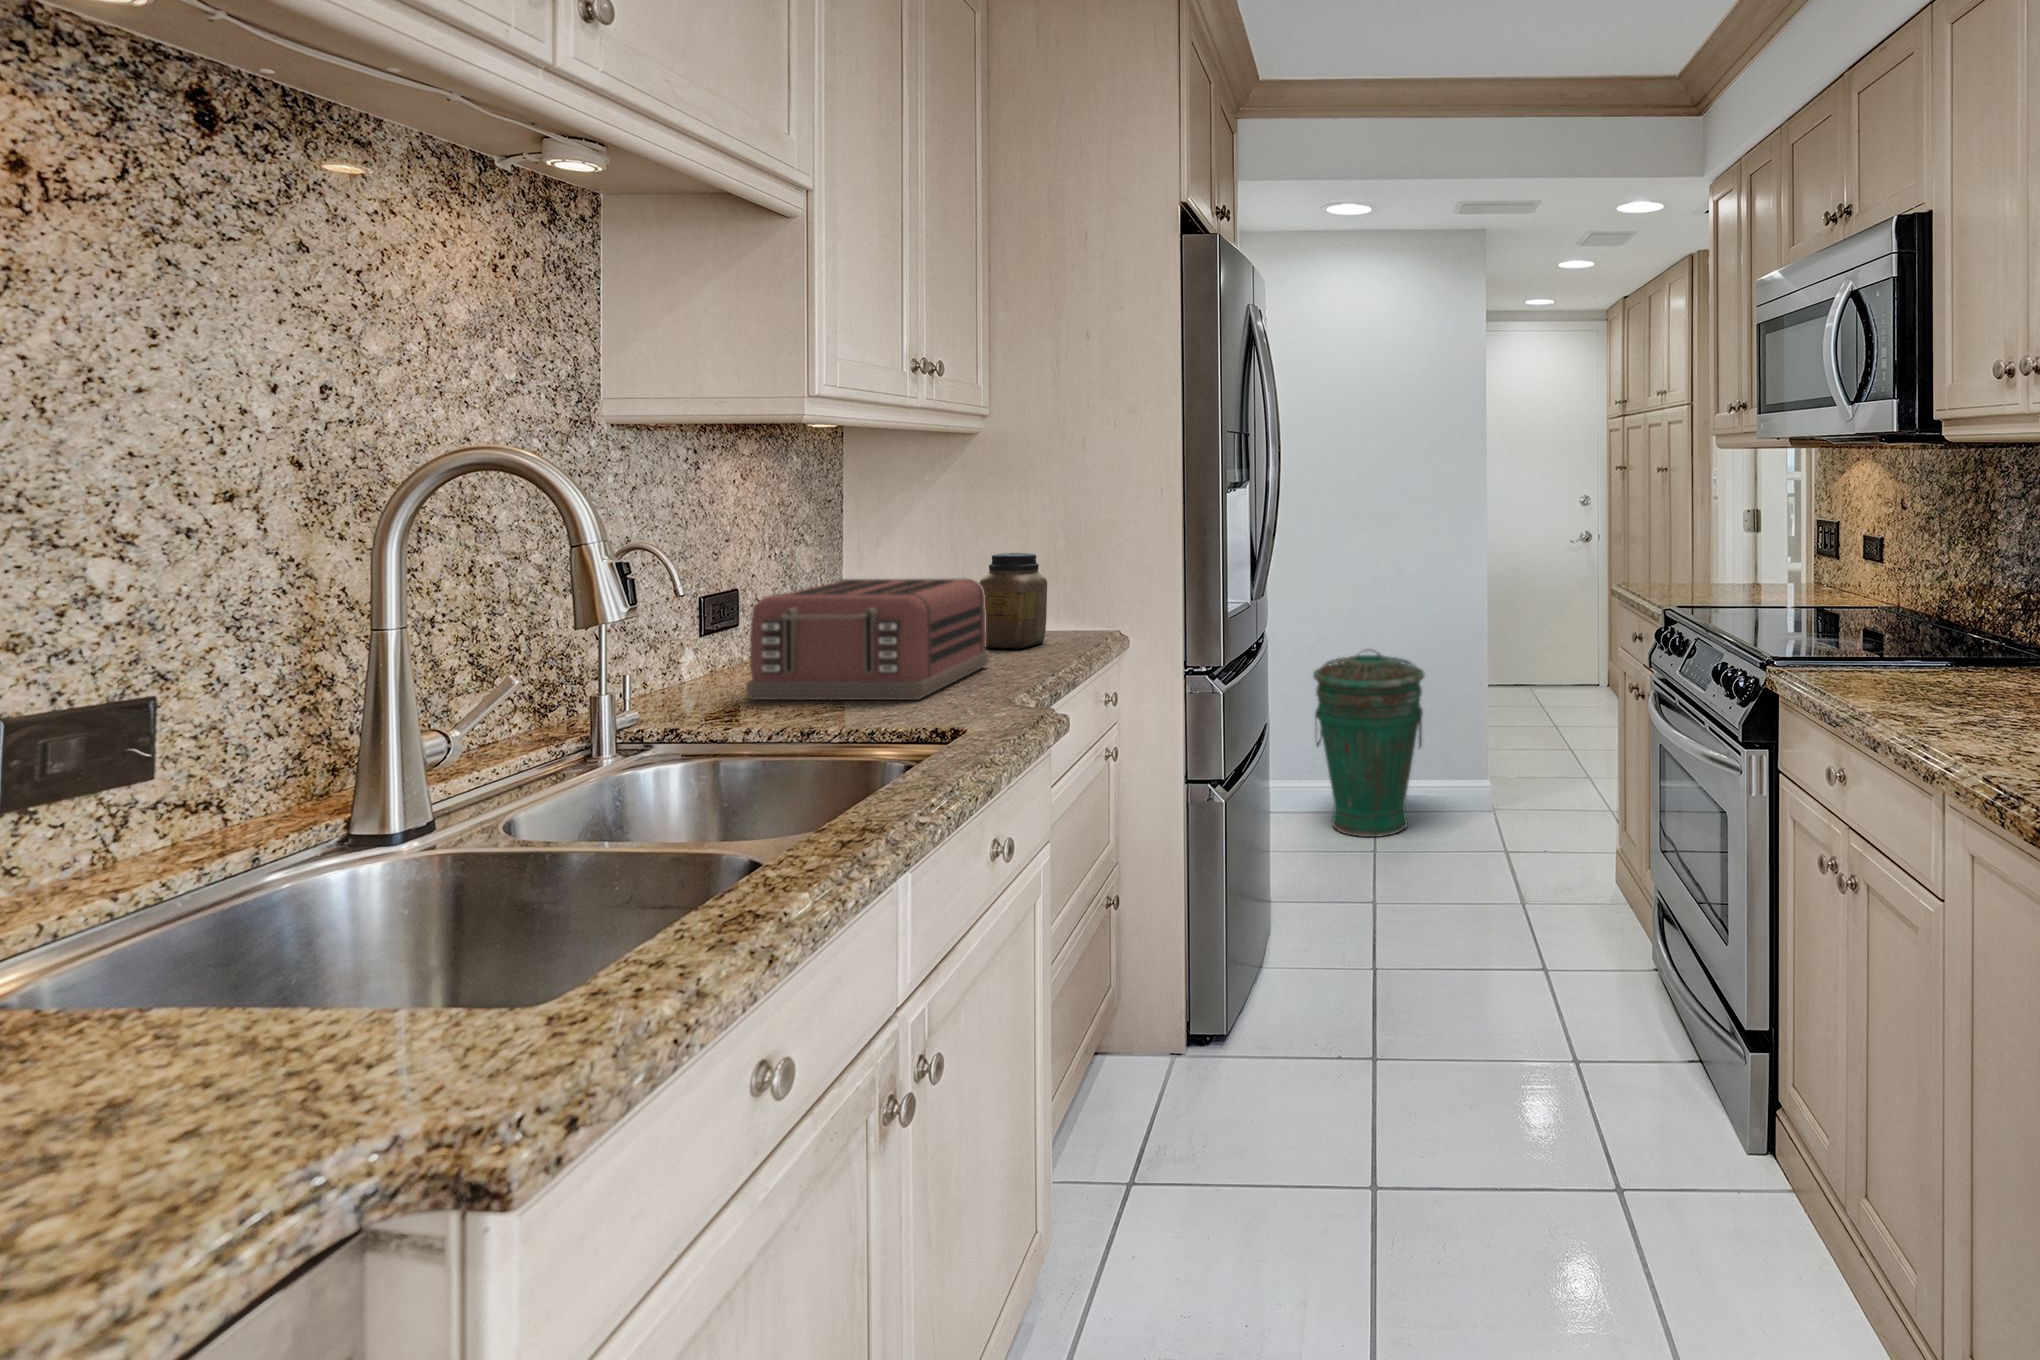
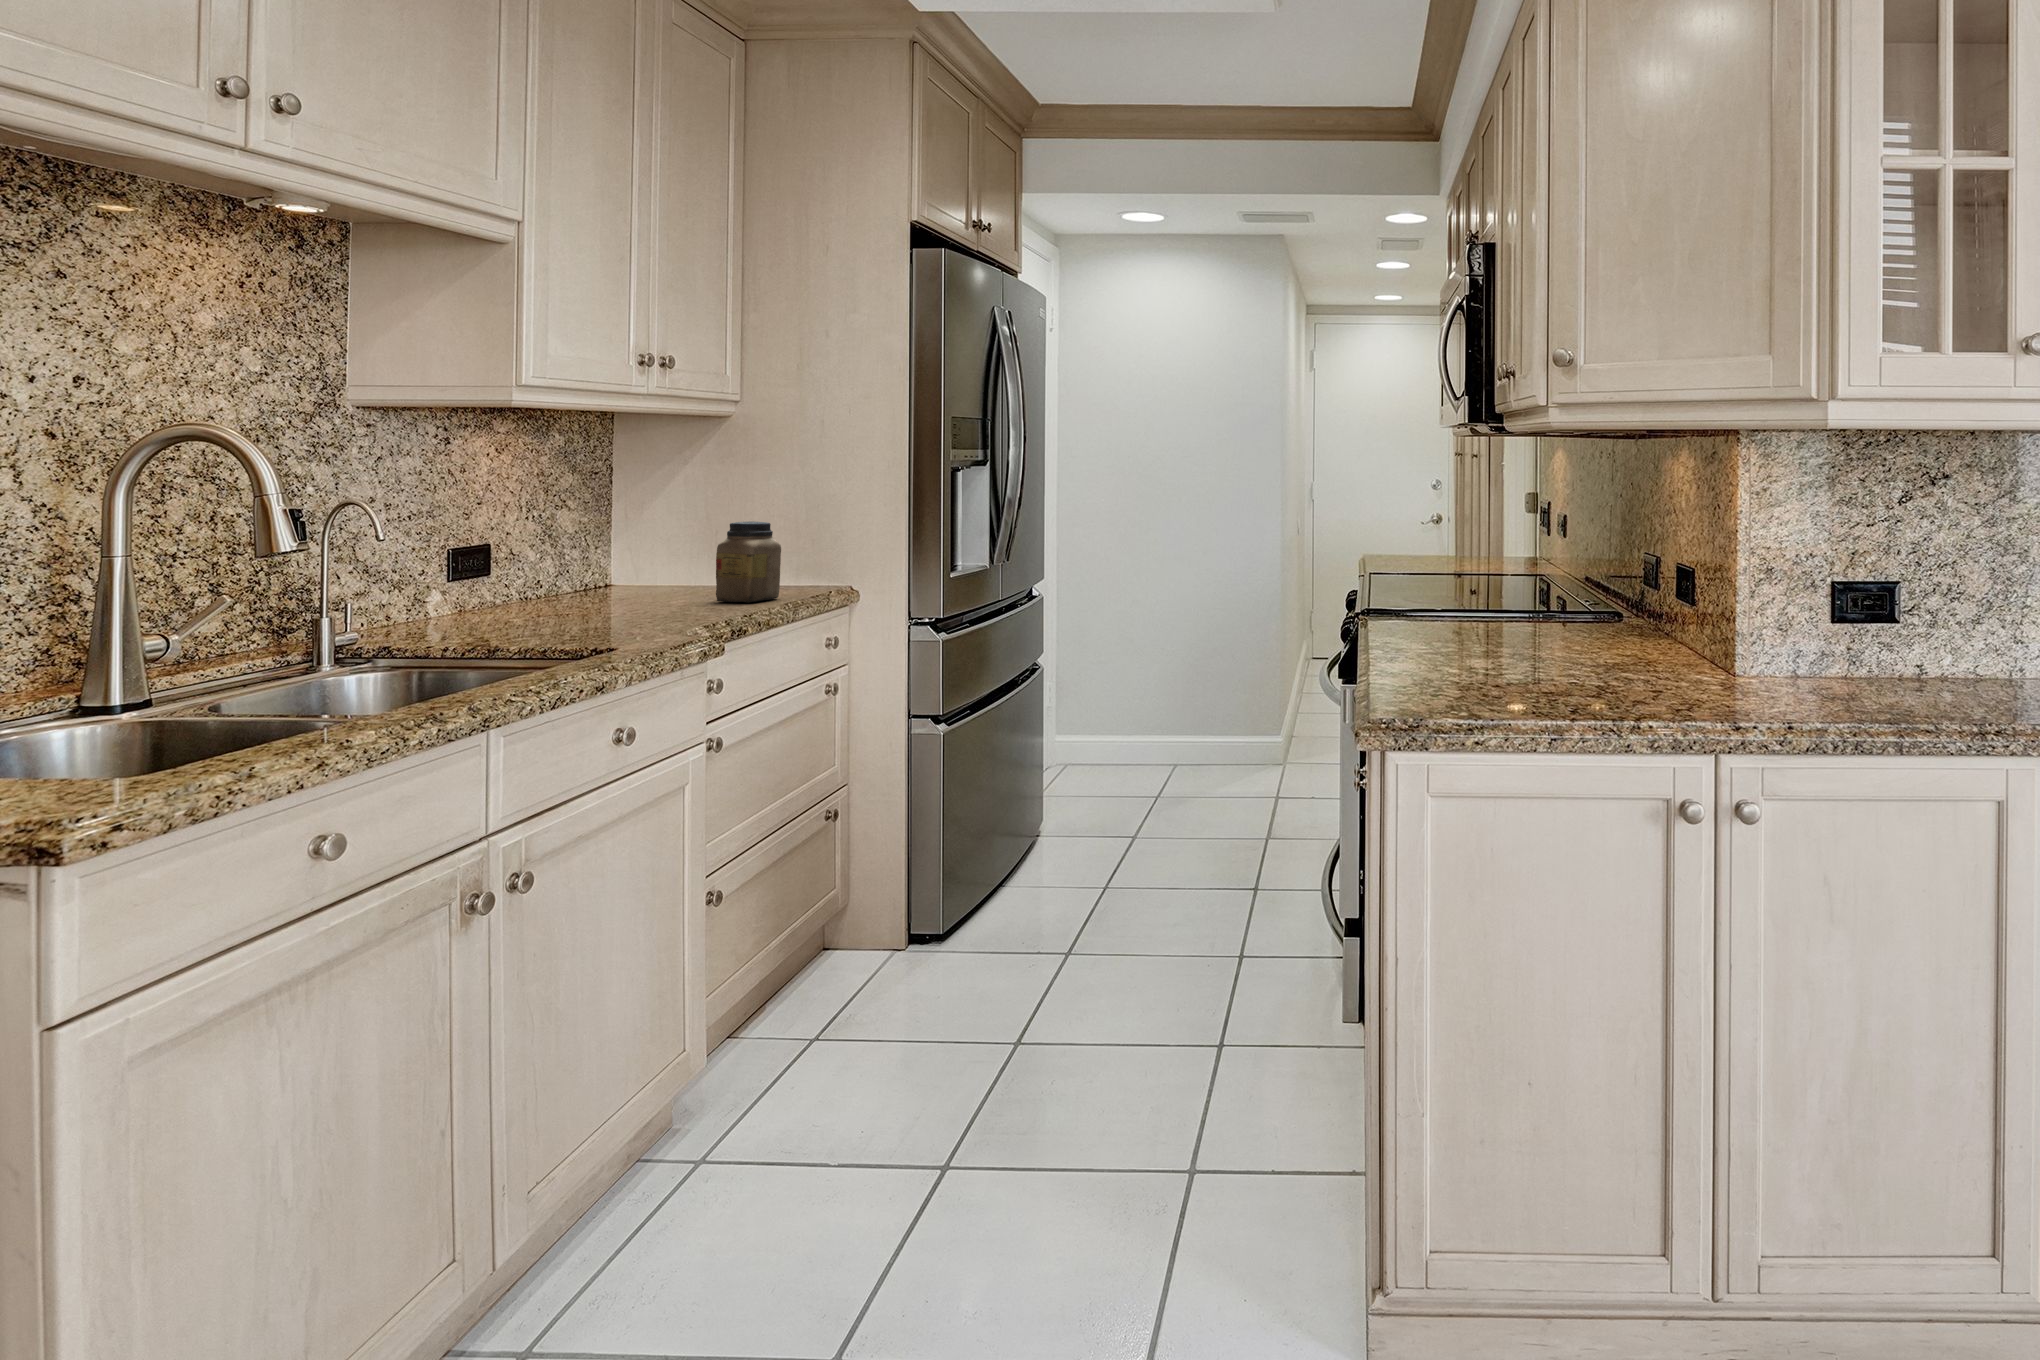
toaster: present [746,579,989,700] -> none [474,540,706,635]
trash can: present [1313,649,1425,837] -> none [1114,621,1217,792]

